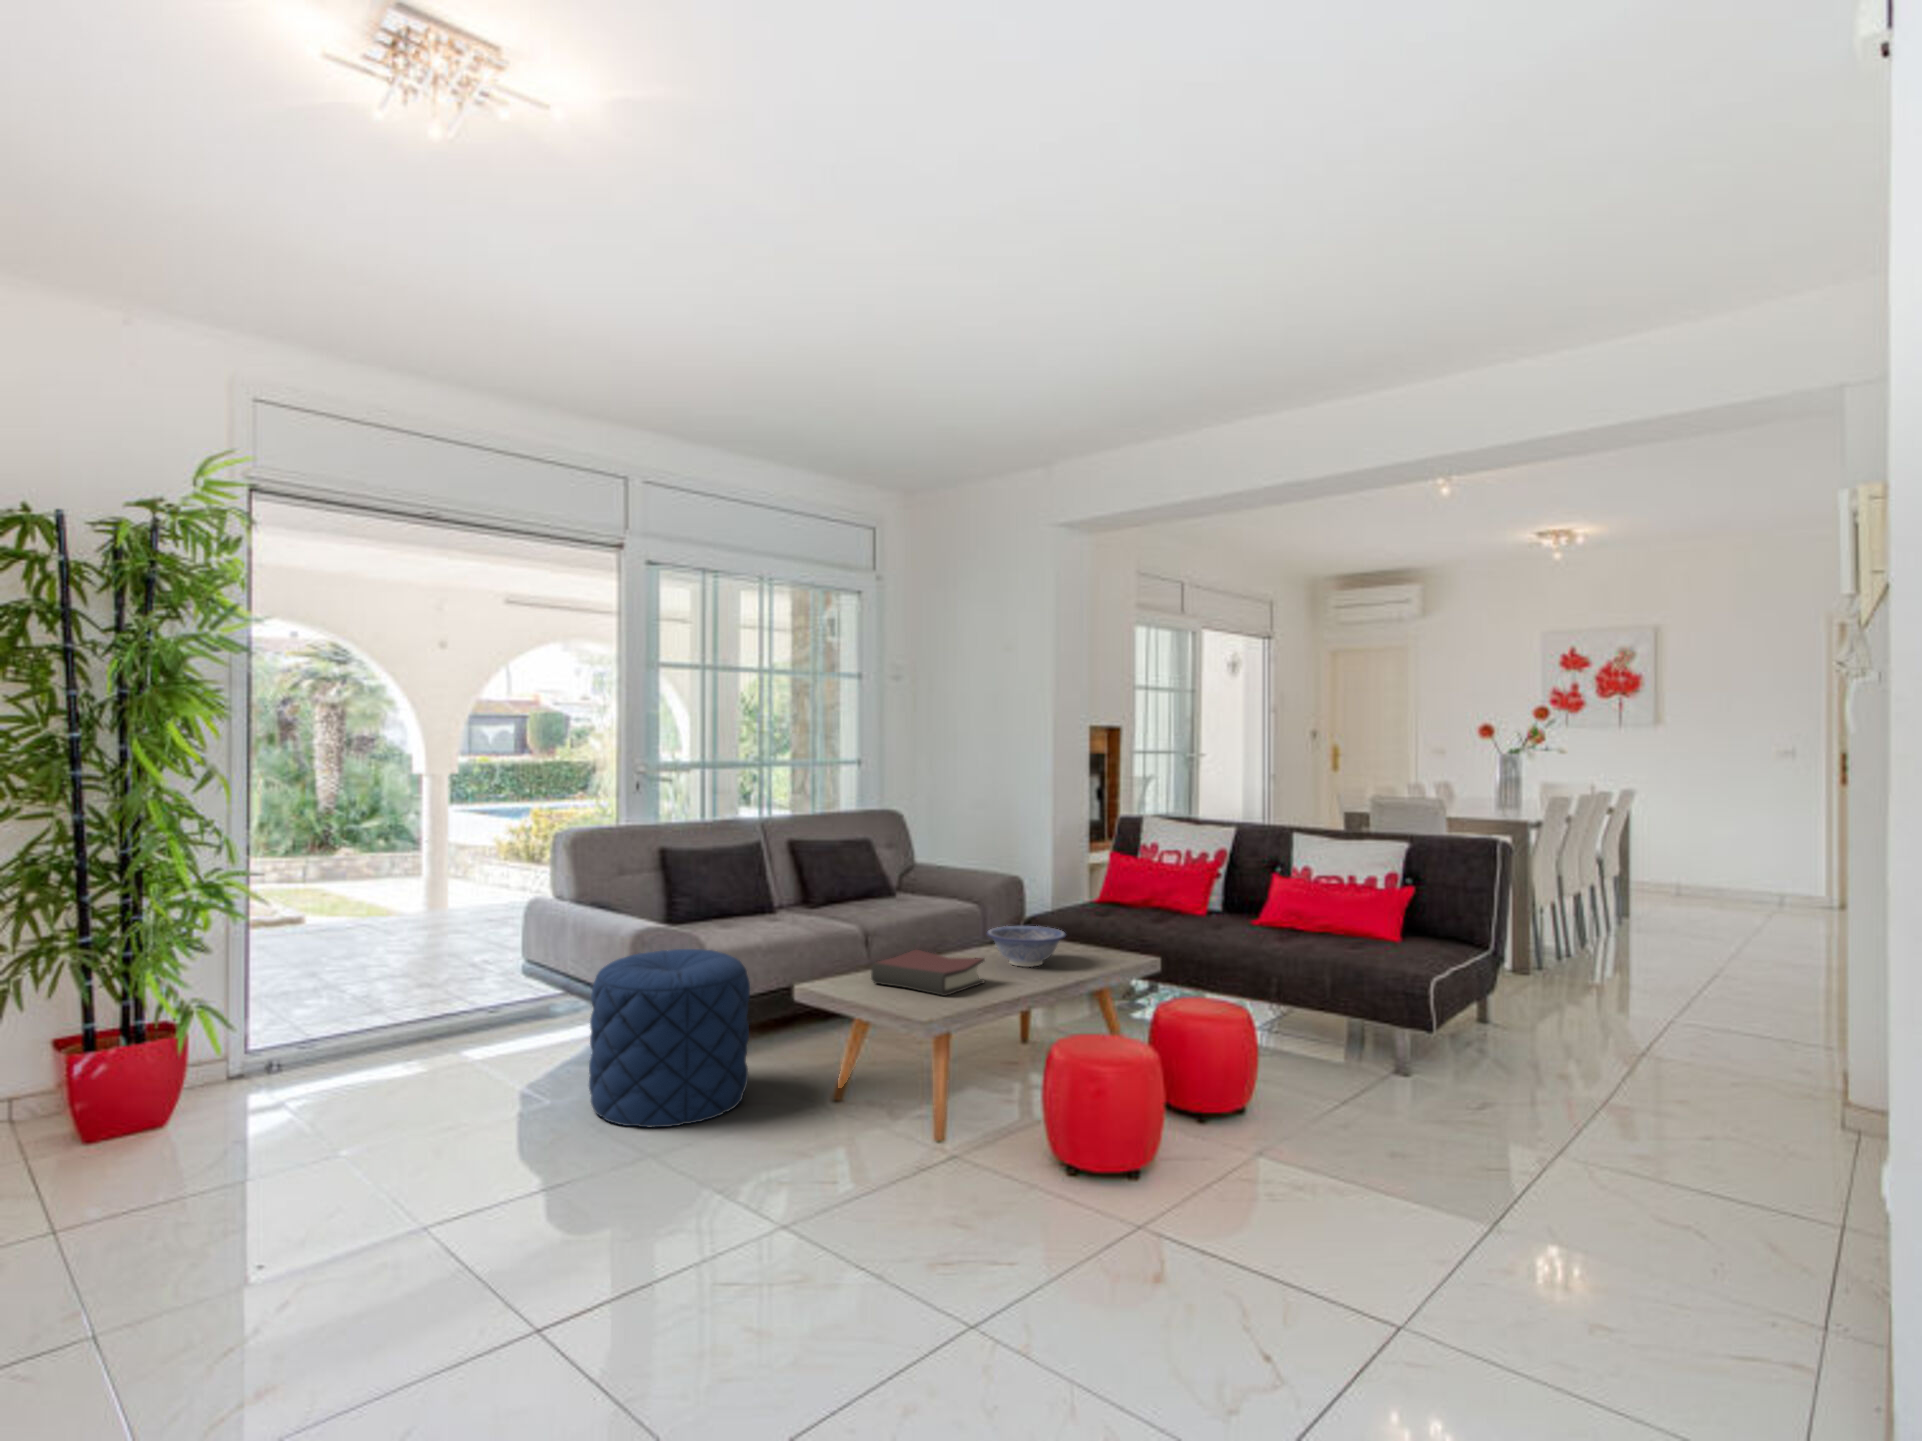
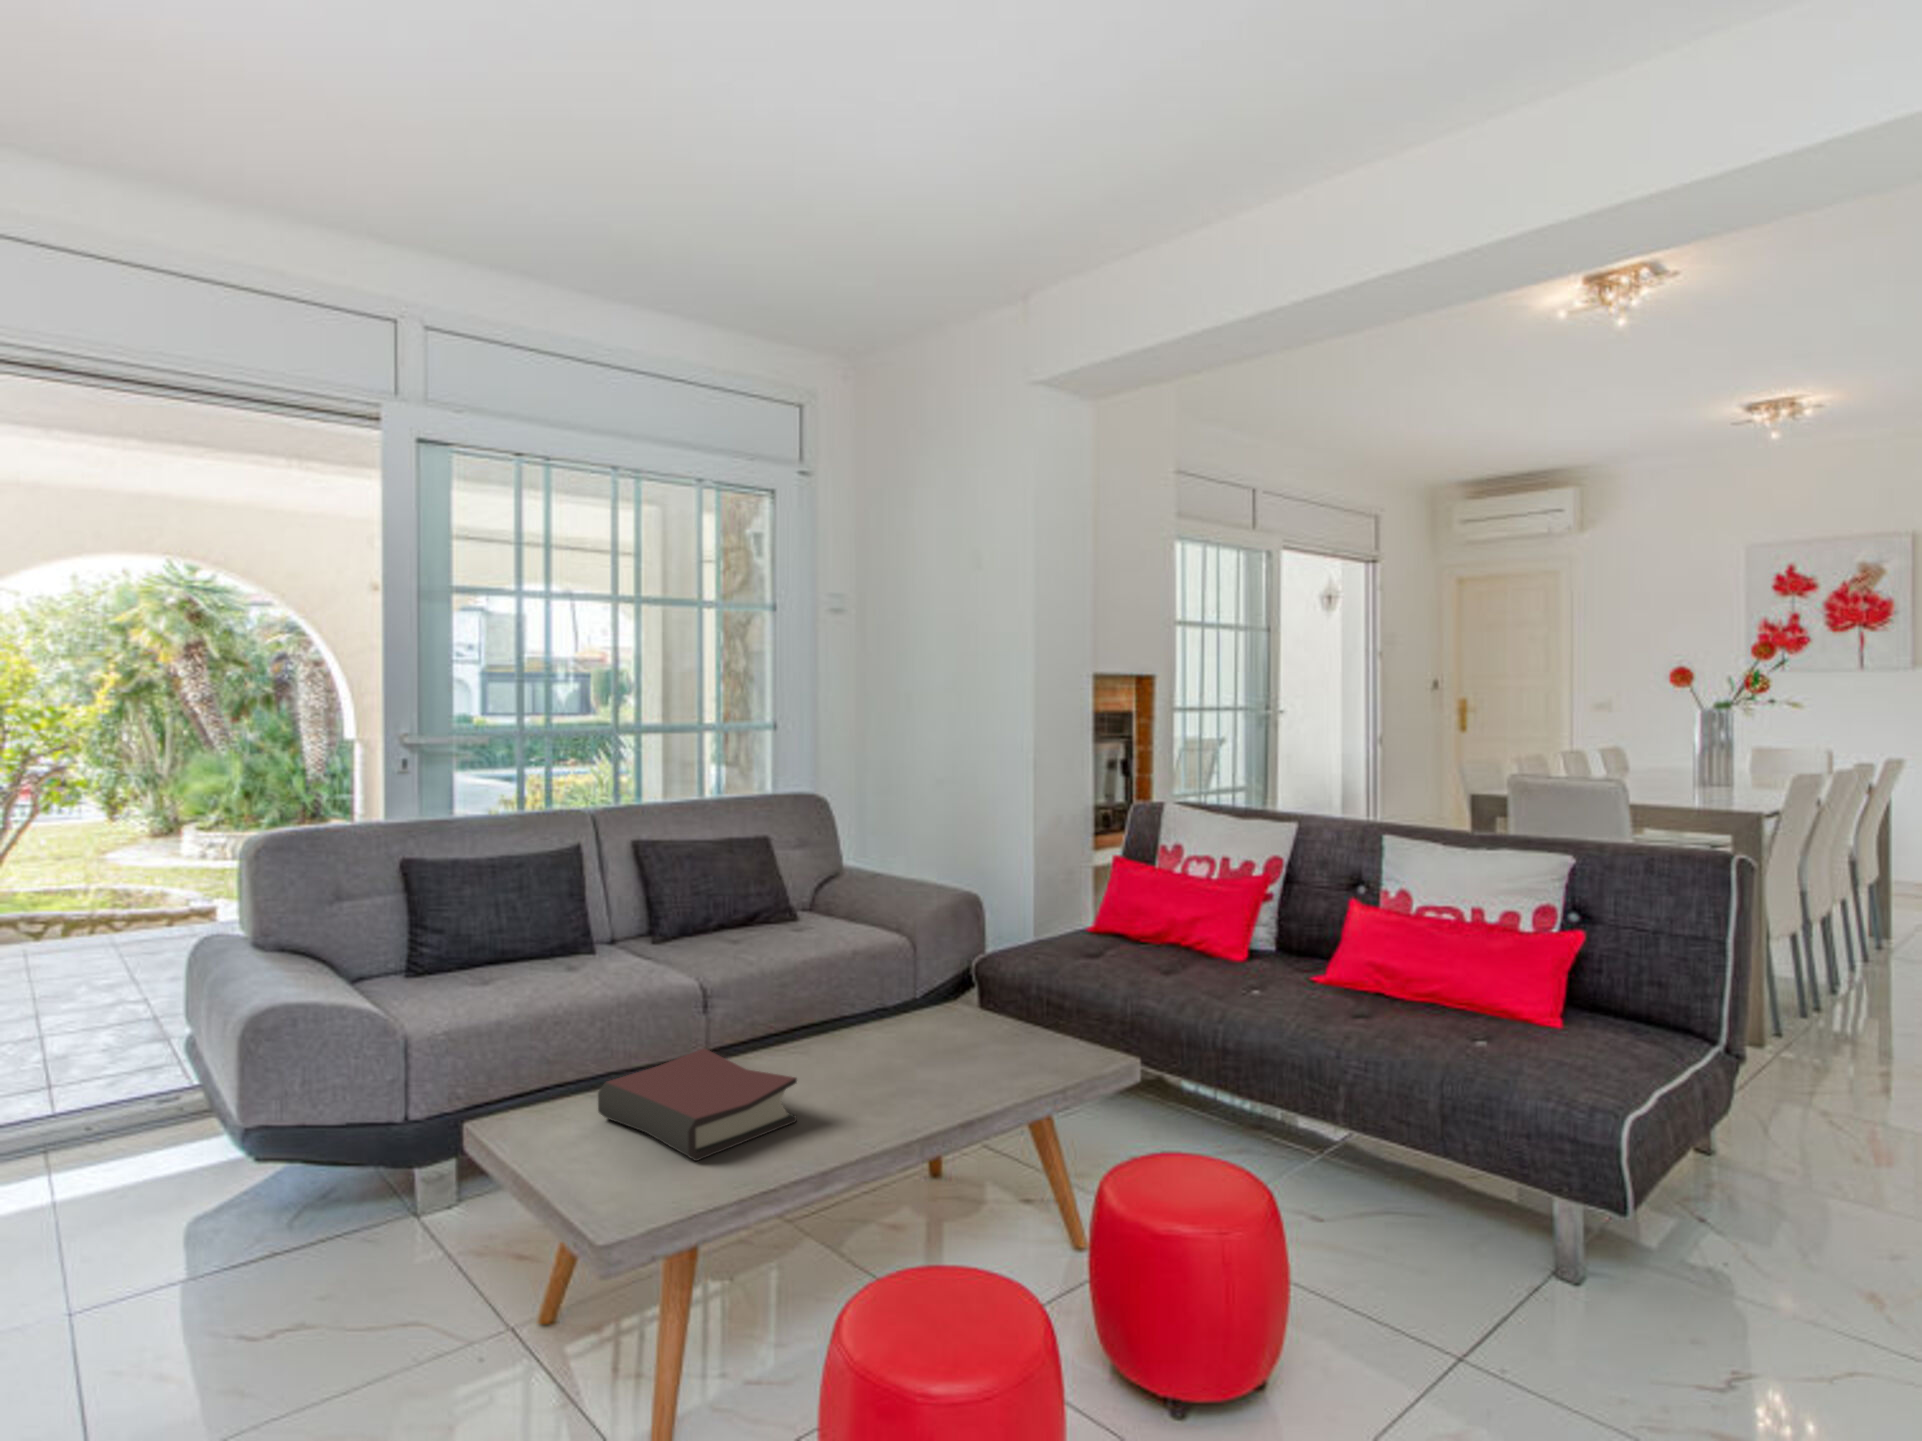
decorative bowl: present [987,926,1066,967] -> none [838,997,972,1076]
pouf: present [589,949,750,1127] -> none [124,1036,431,1373]

